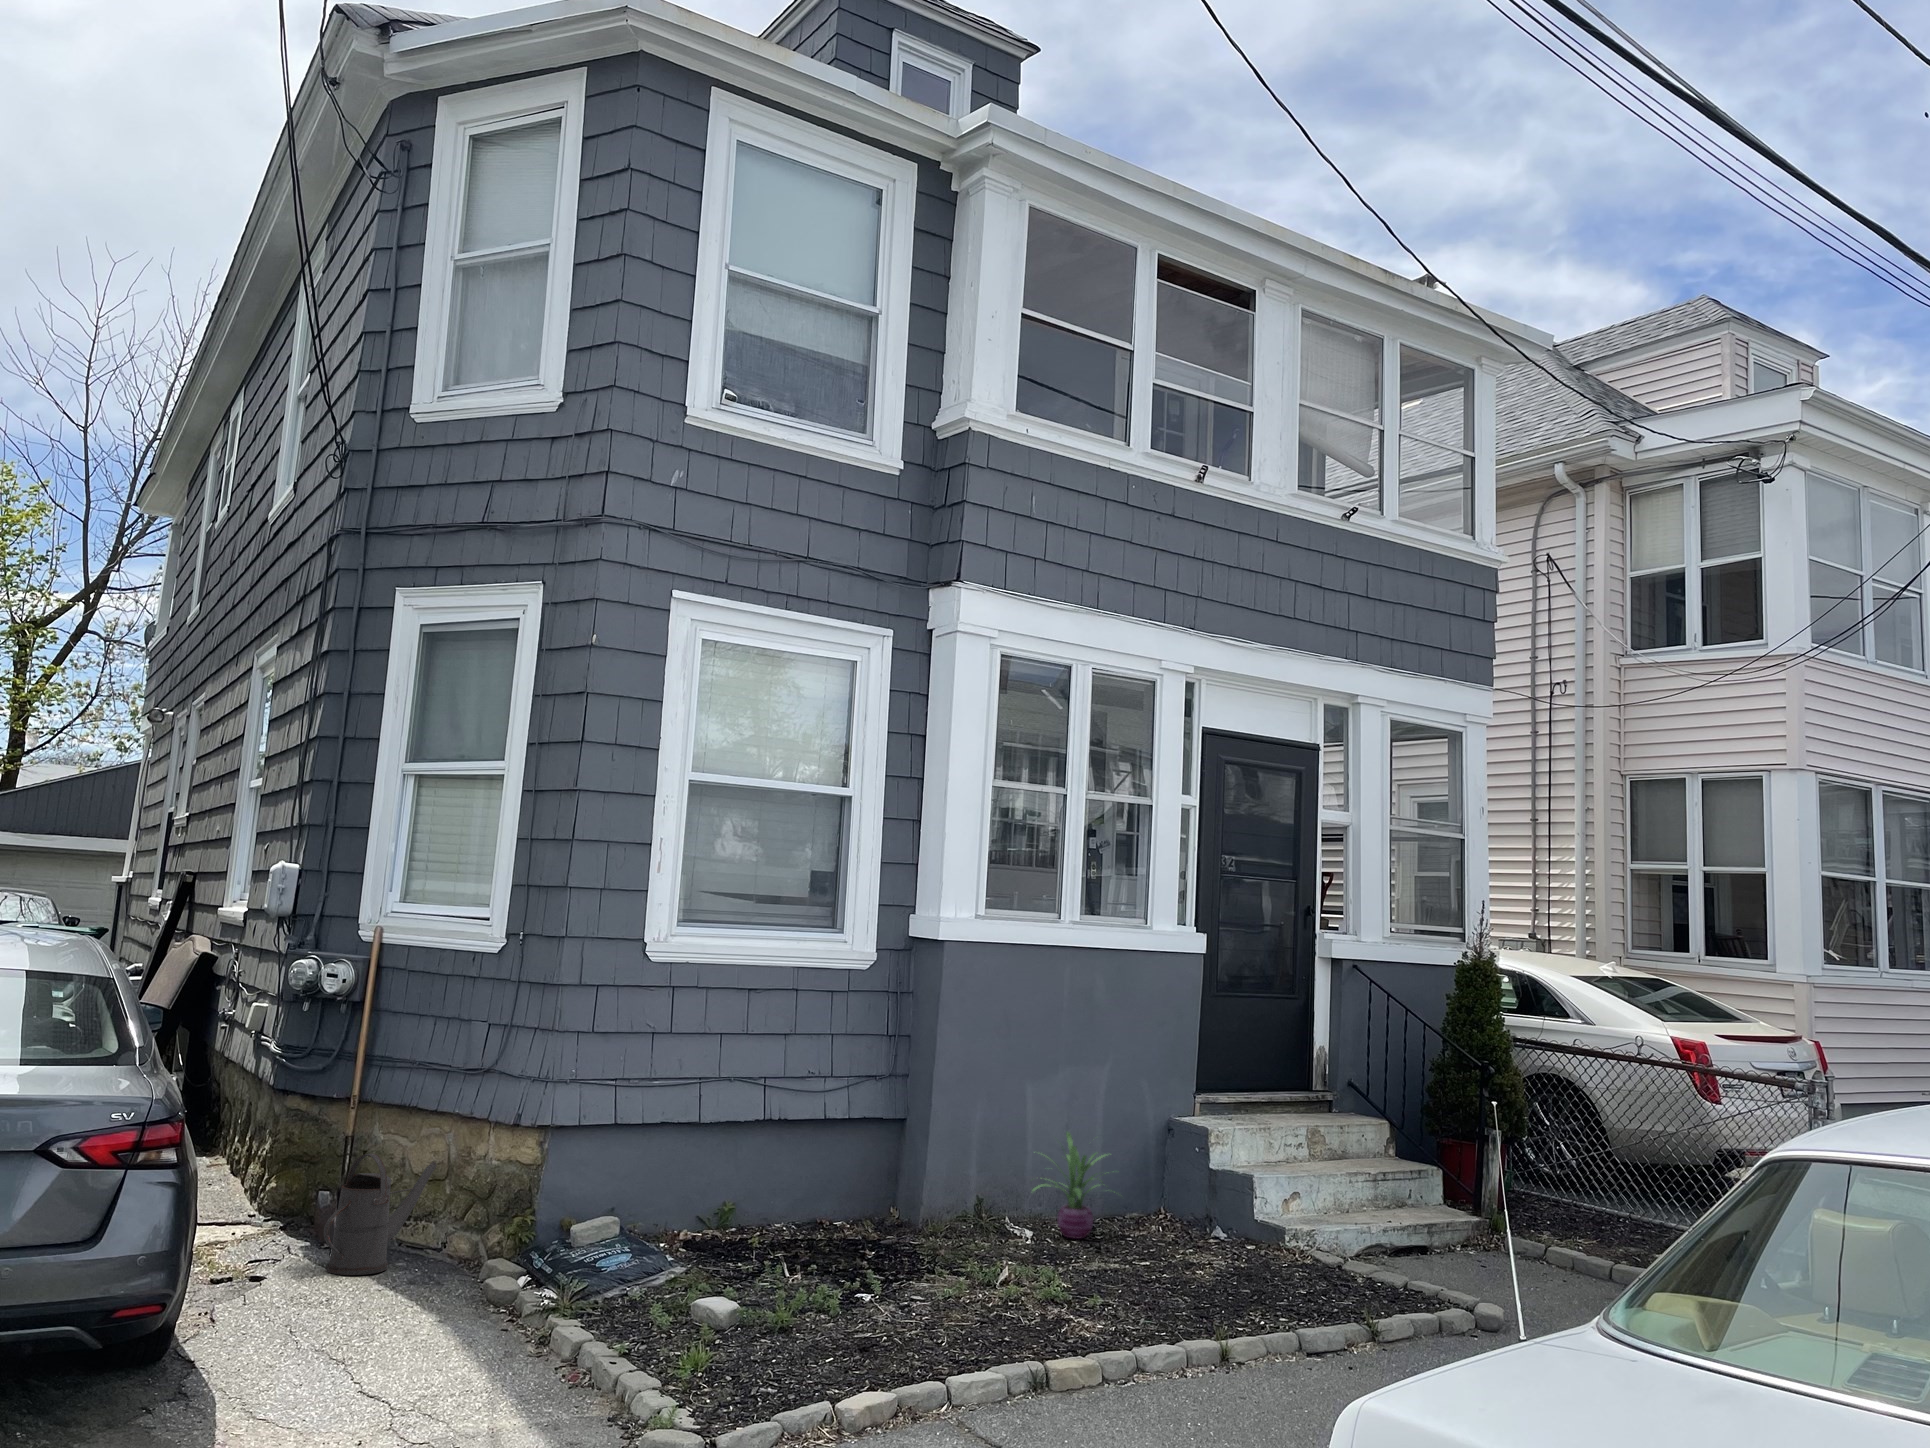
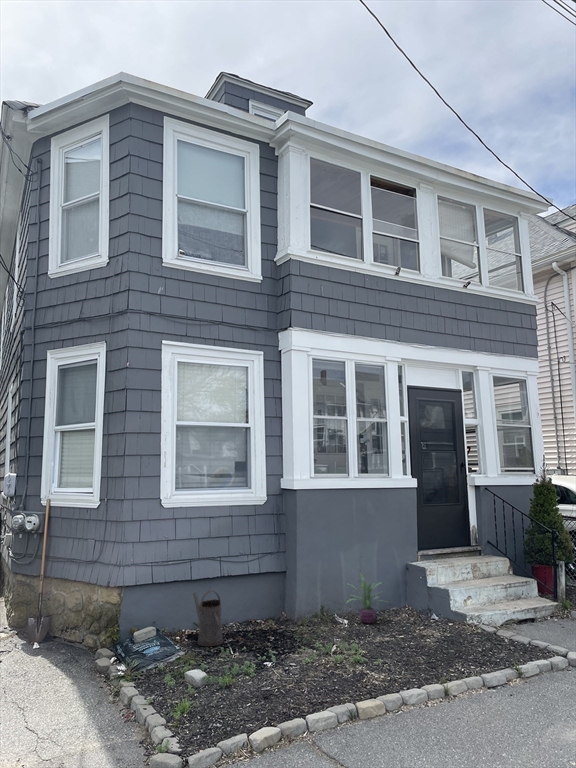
watering can: present [323,1154,436,1275] -> present [193,591,223,646]

